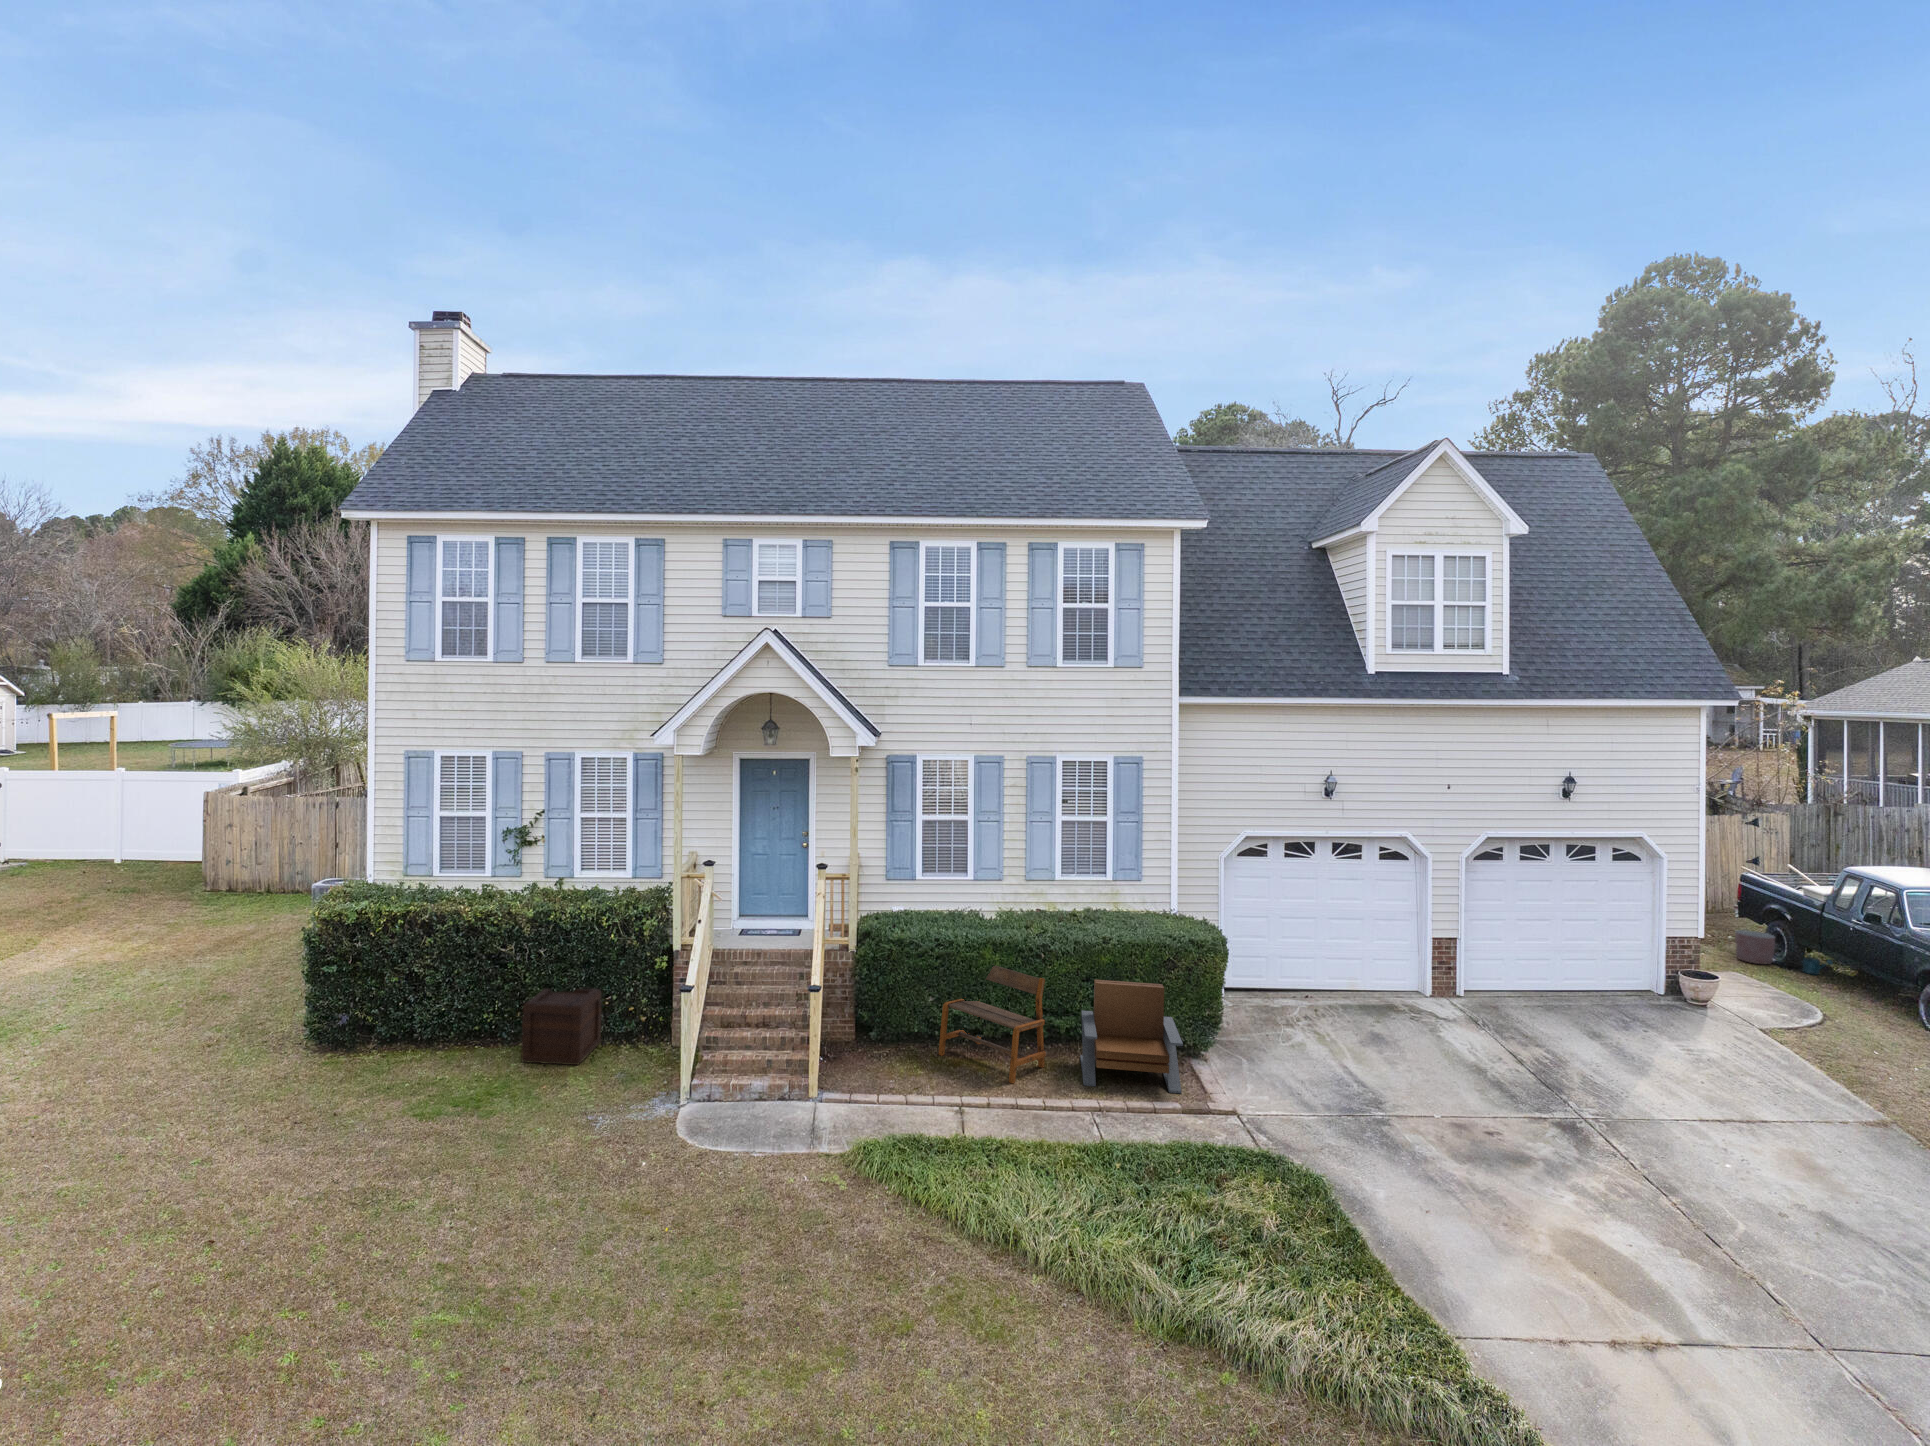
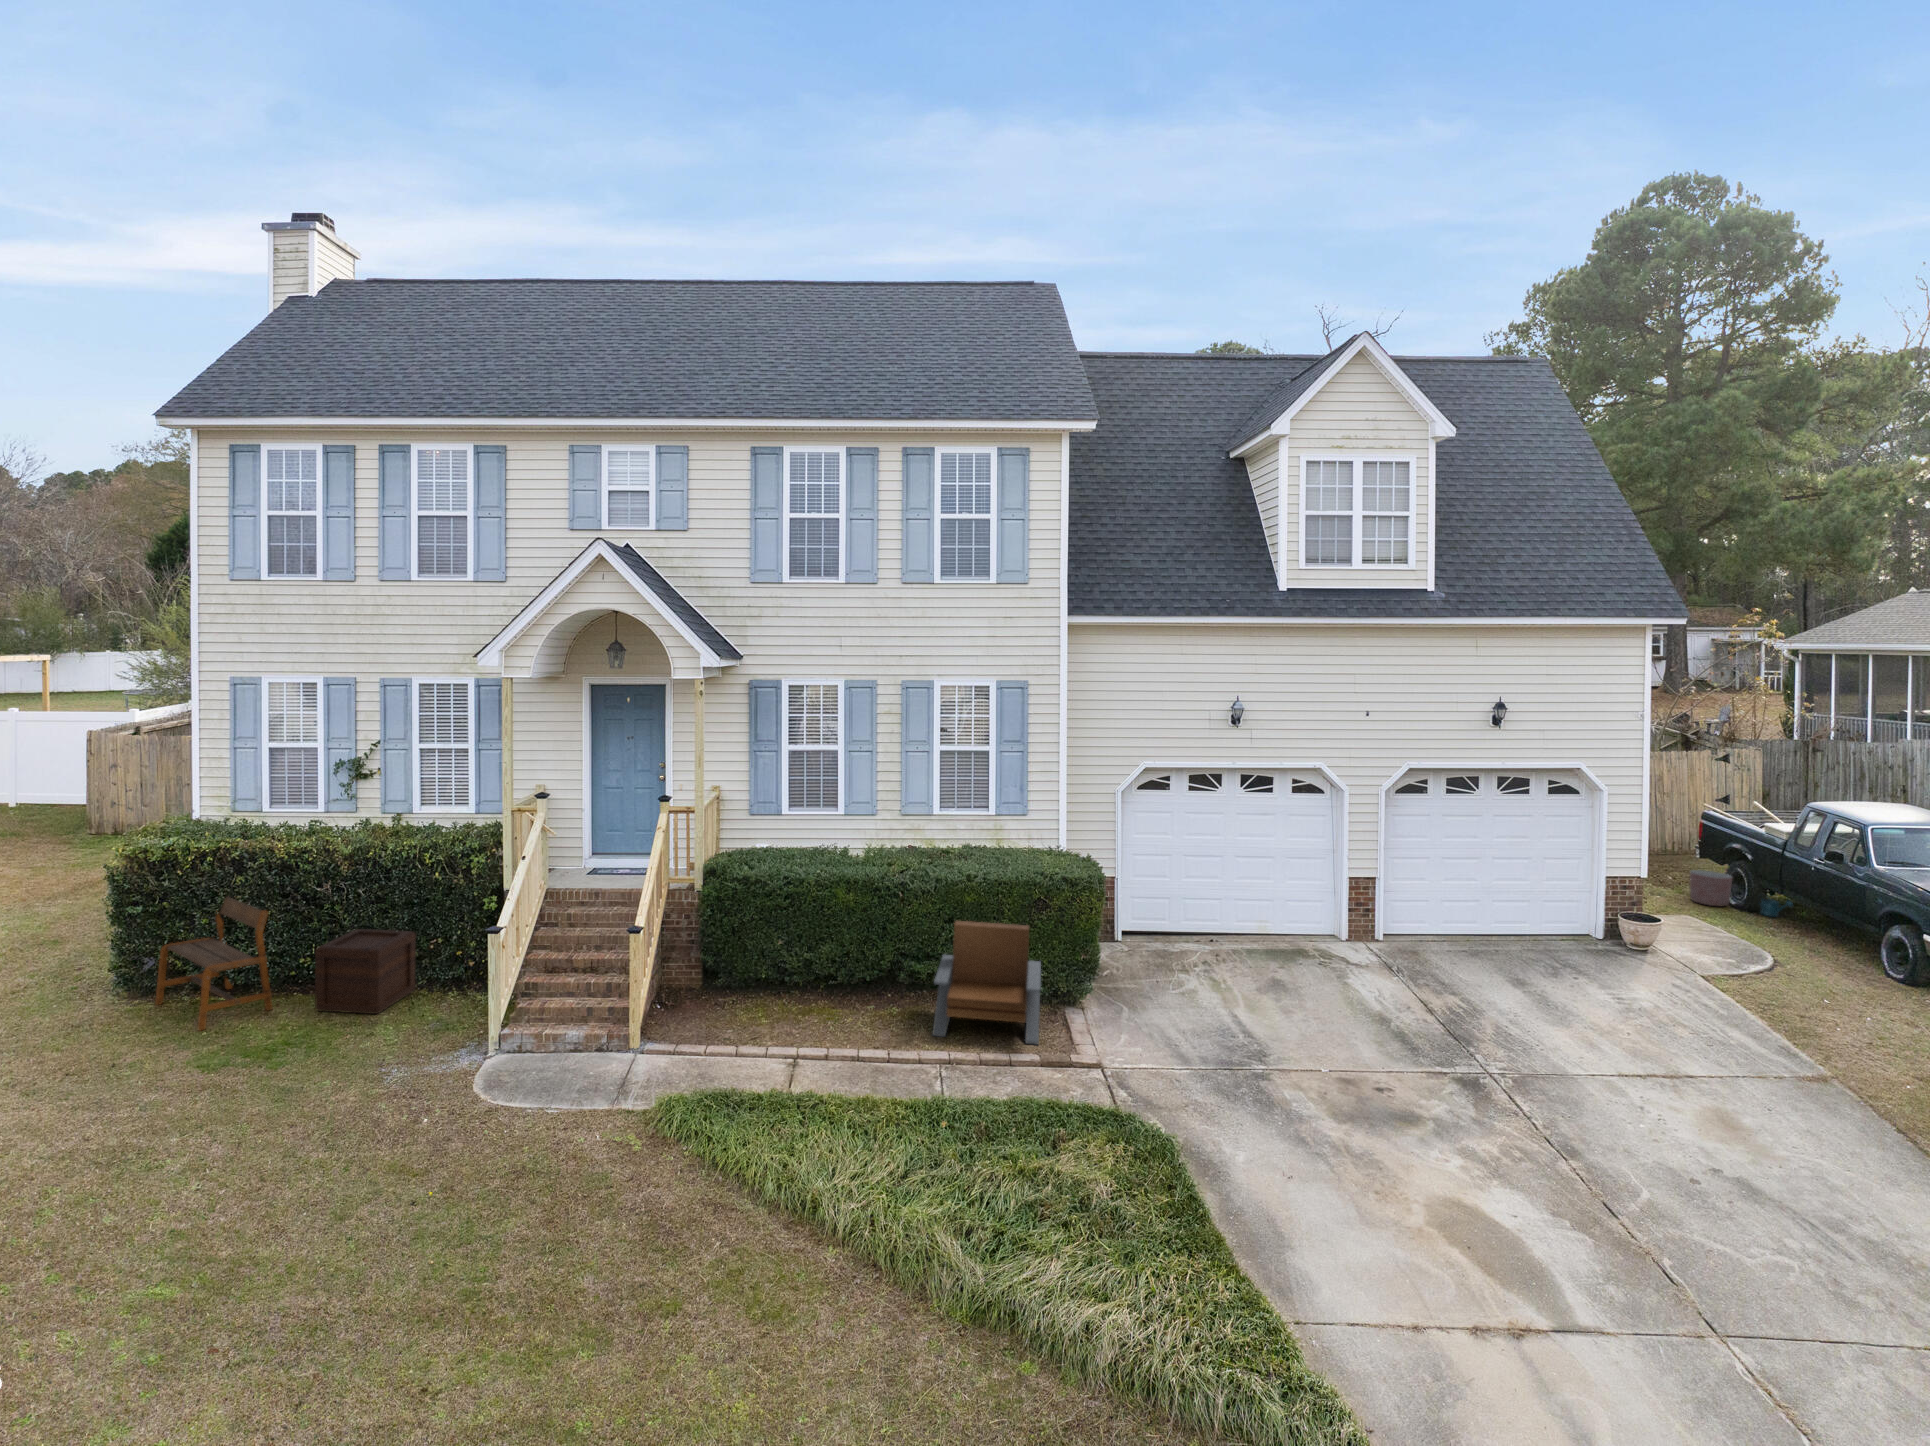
bench: present [939,966,1046,1083] -> present [155,897,273,1030]

